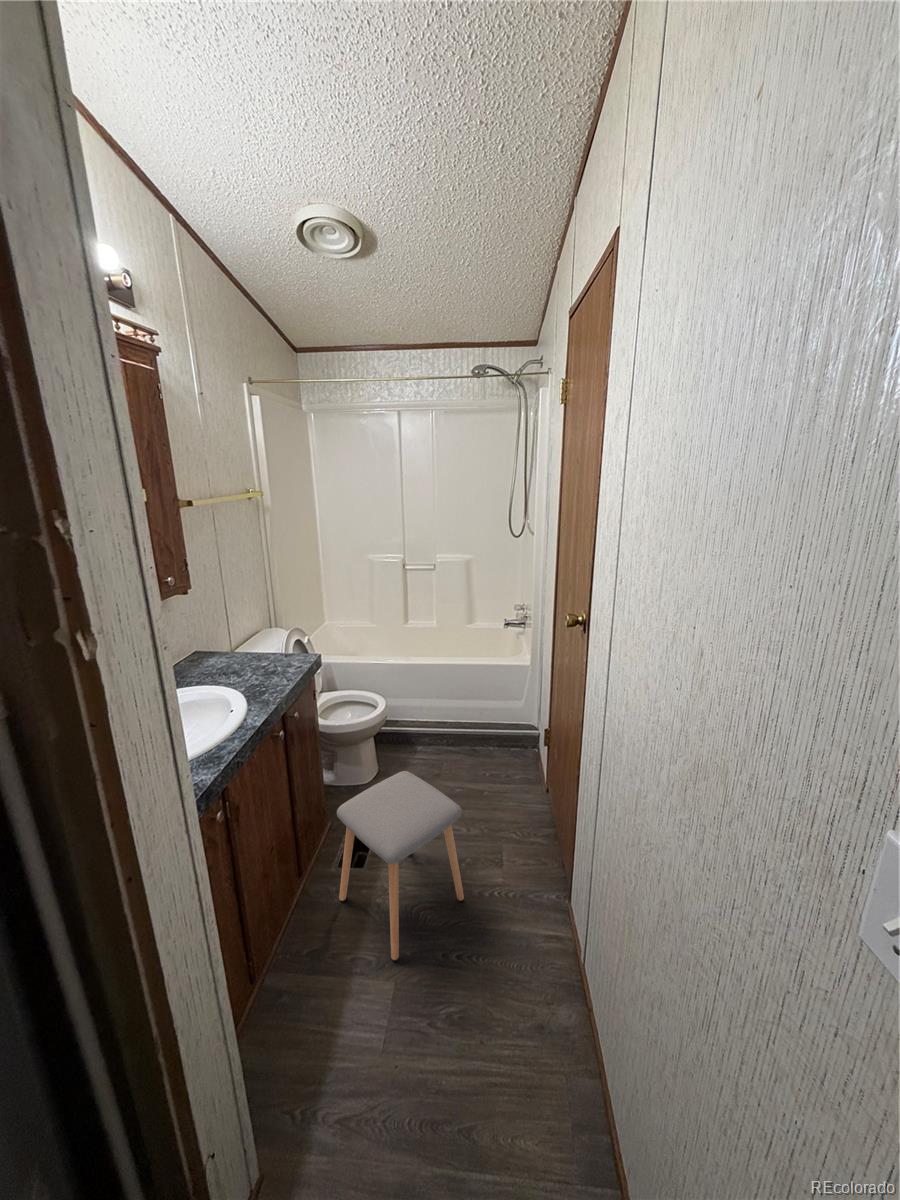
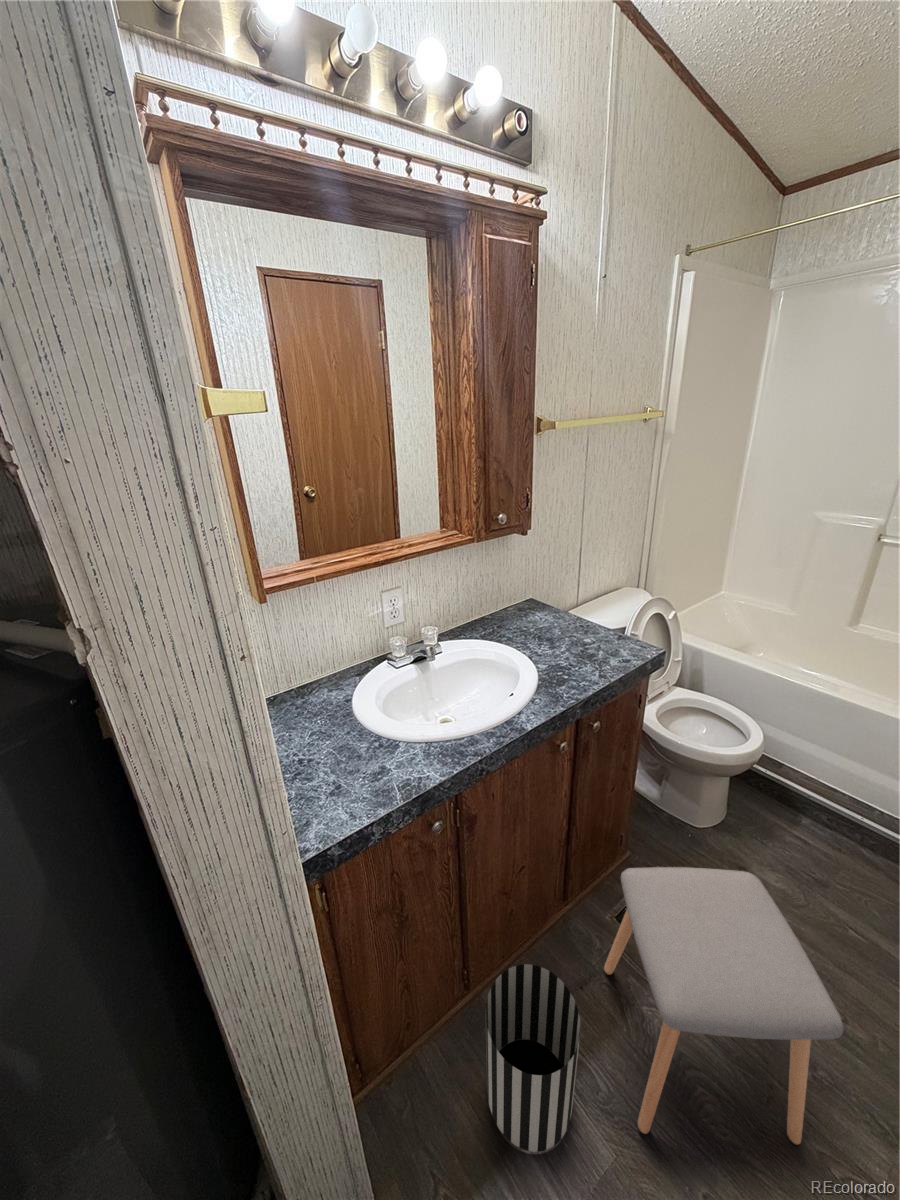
wastebasket: none [277,898,354,1042] -> present [486,964,580,1152]

